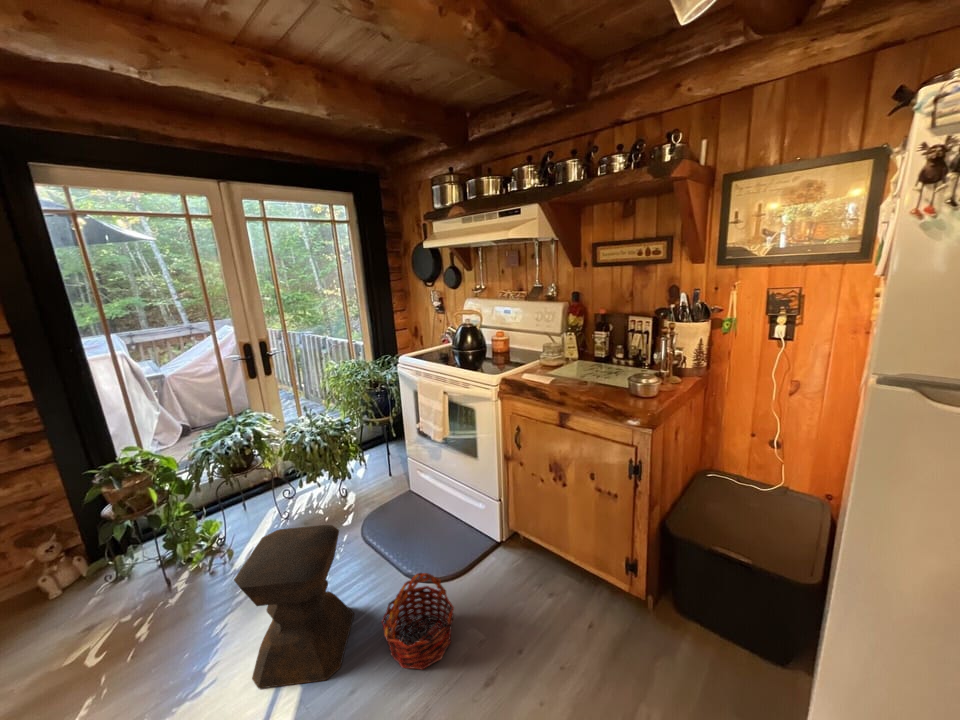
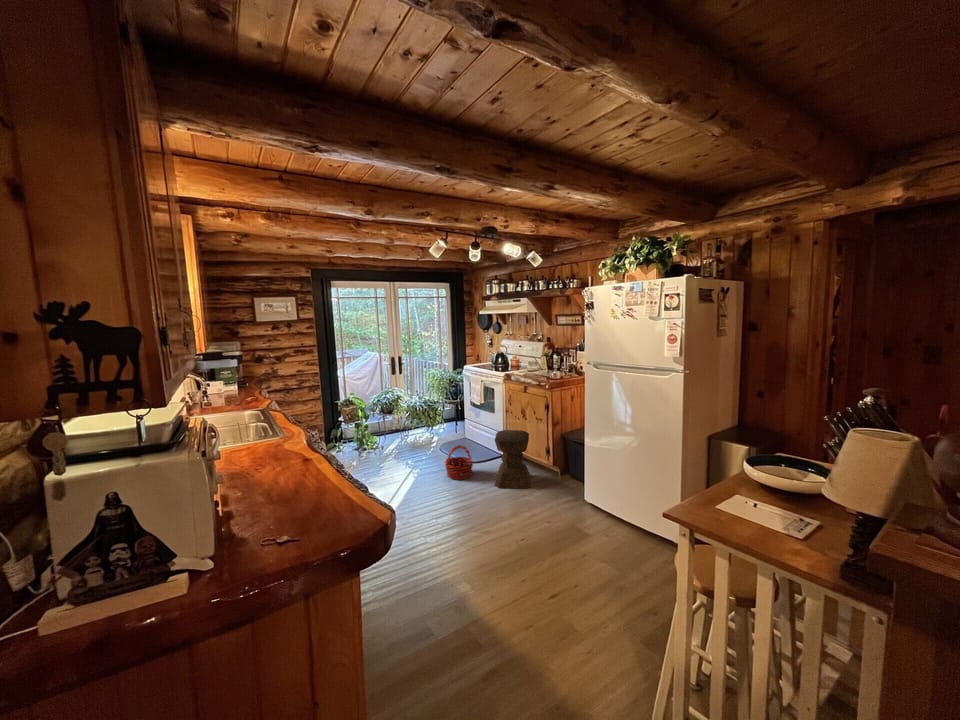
stool: present [234,525,354,688] -> present [494,430,530,489]

